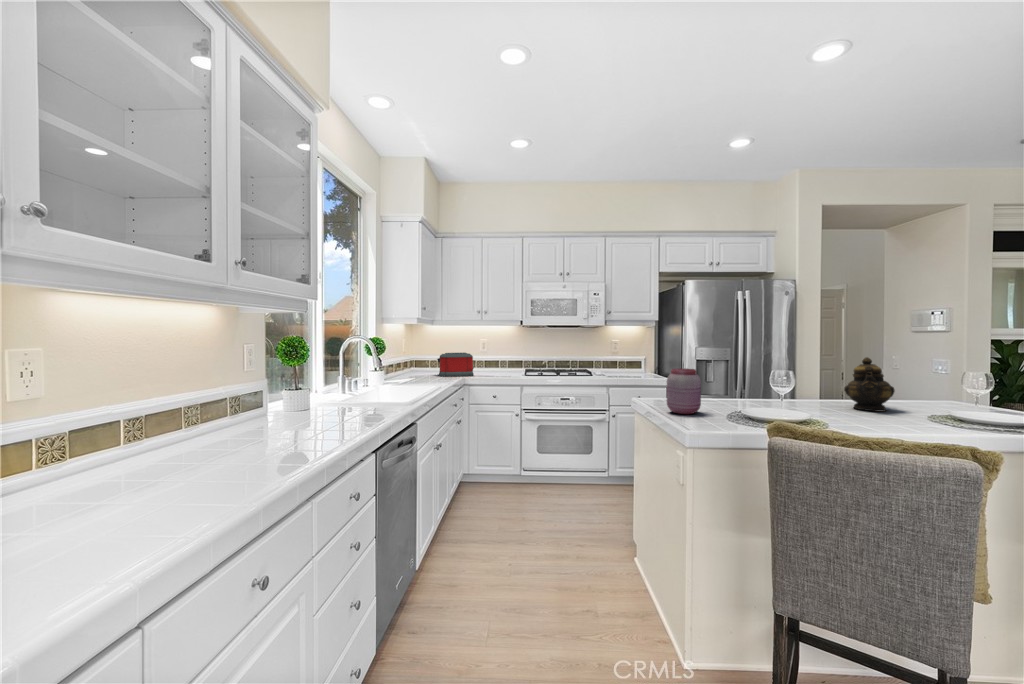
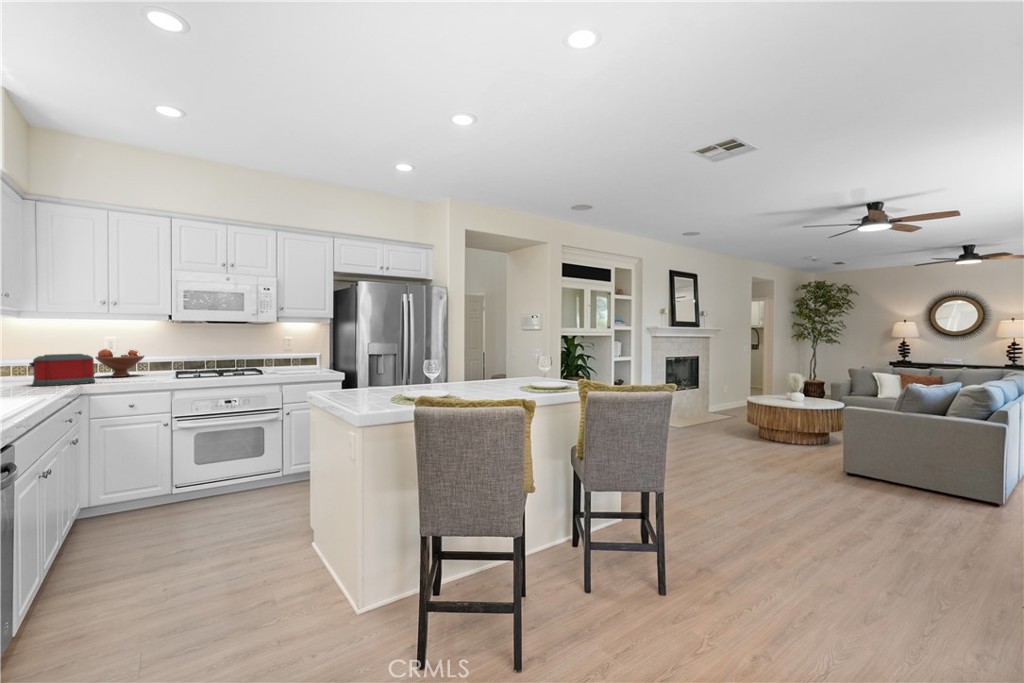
fruit bowl: none [475,349,506,372] -> present [95,349,144,377]
teapot: present [844,357,895,412] -> none [472,348,500,386]
jar: present [667,368,701,414] -> none [340,361,370,400]

